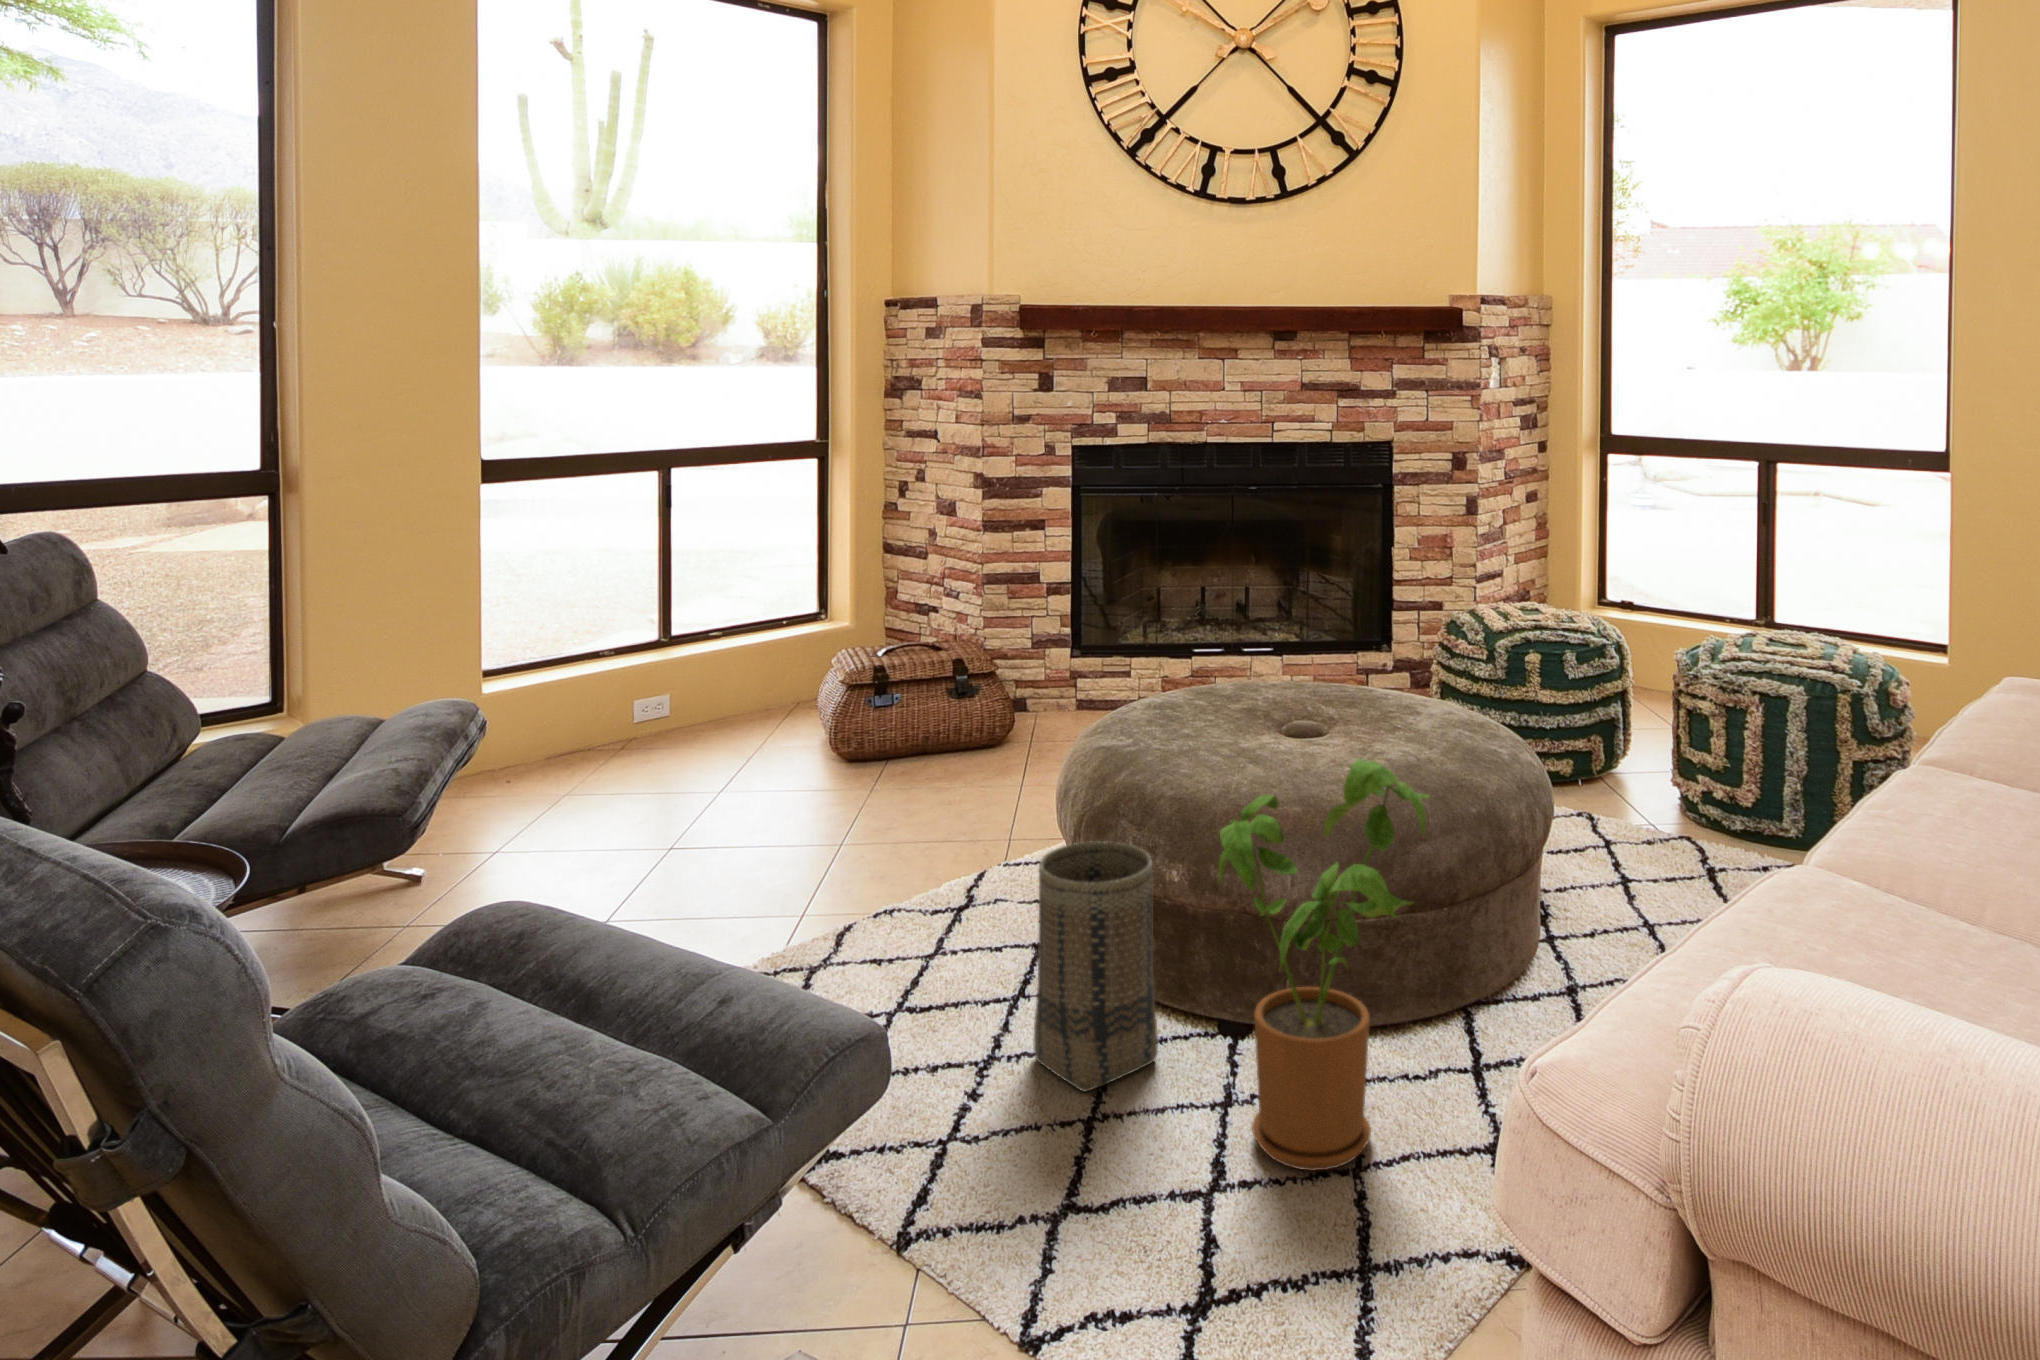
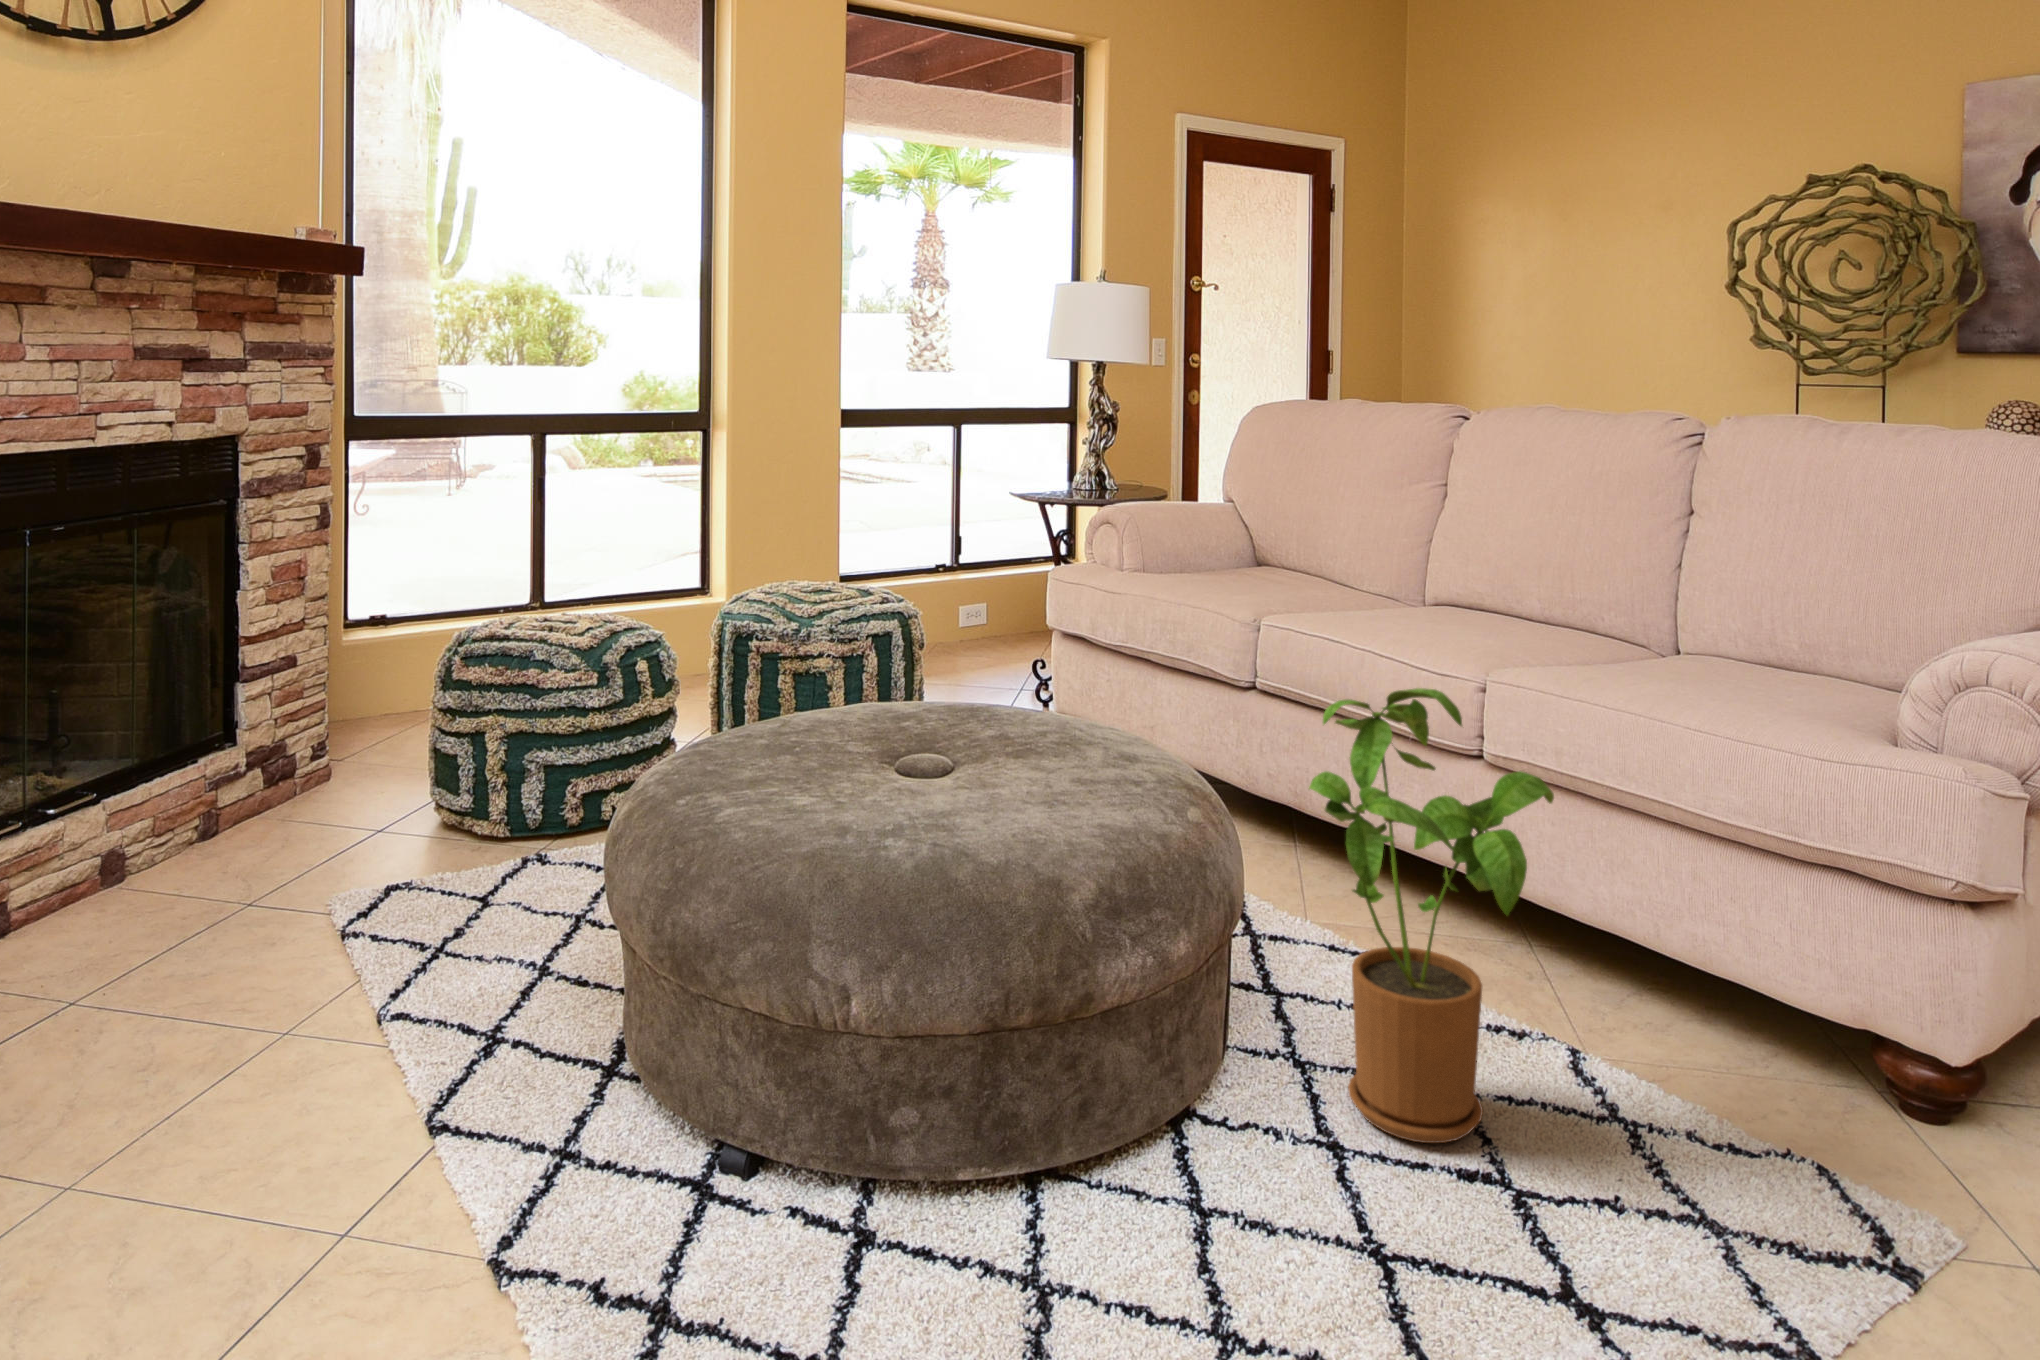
basket: present [1034,841,1158,1092] -> none [1139,925,1316,1291]

